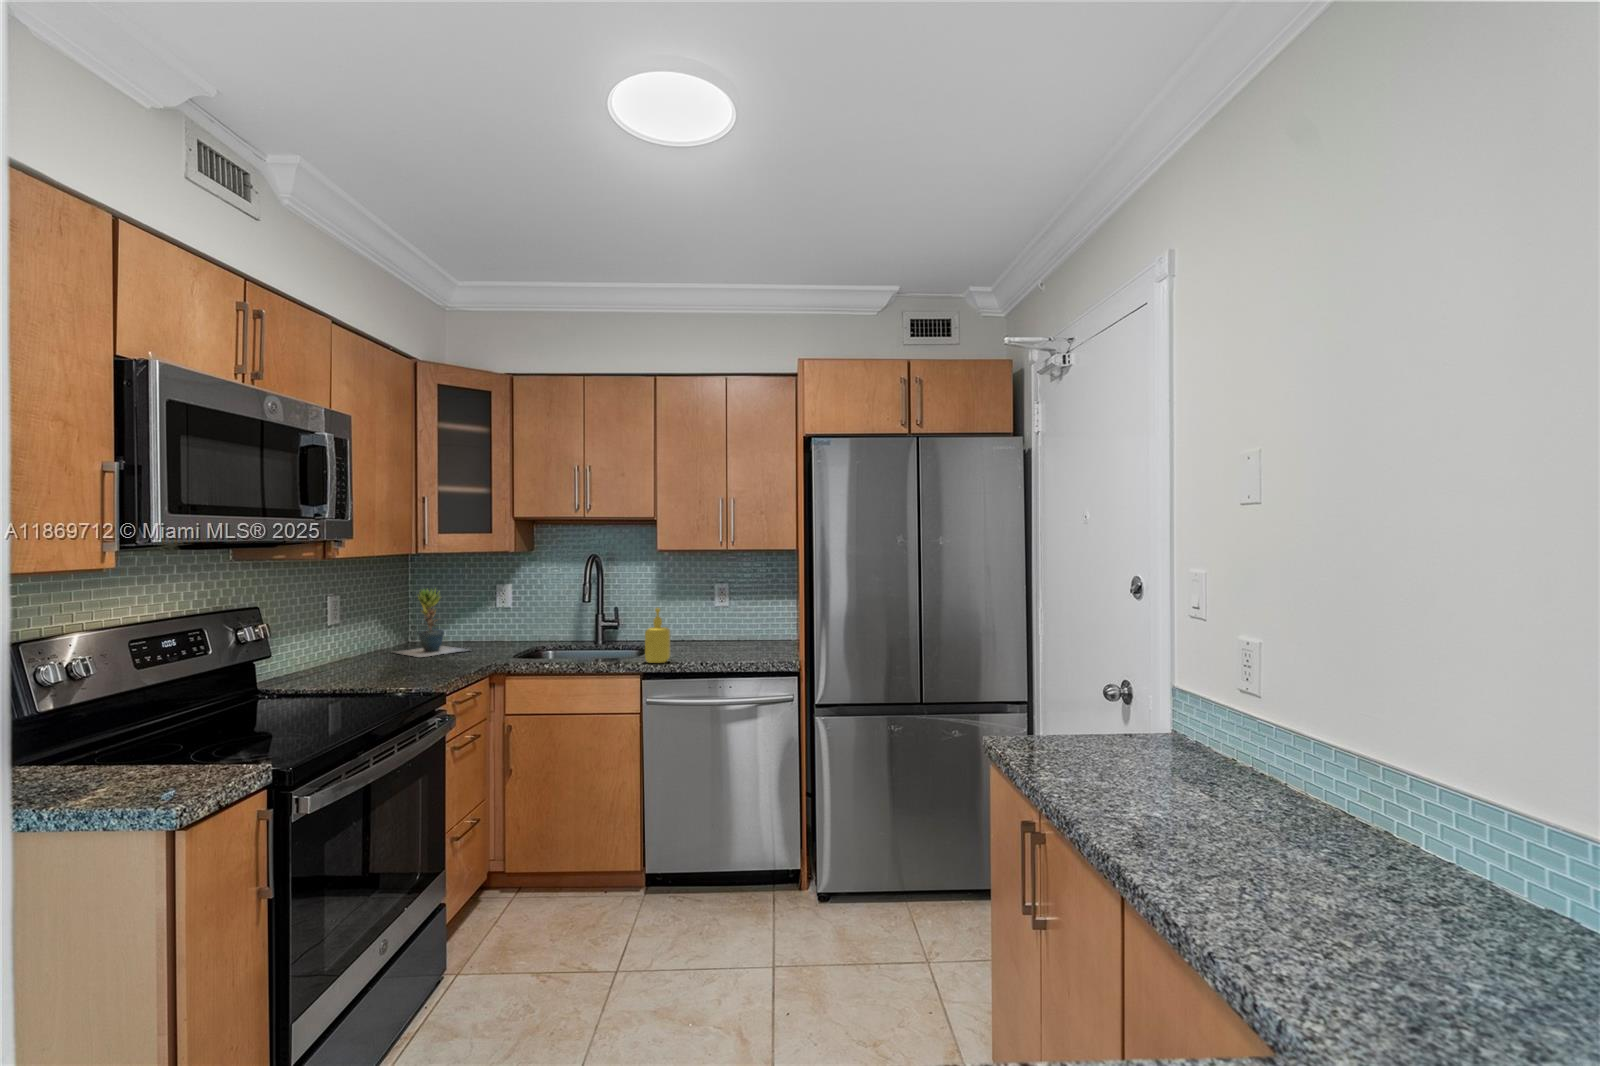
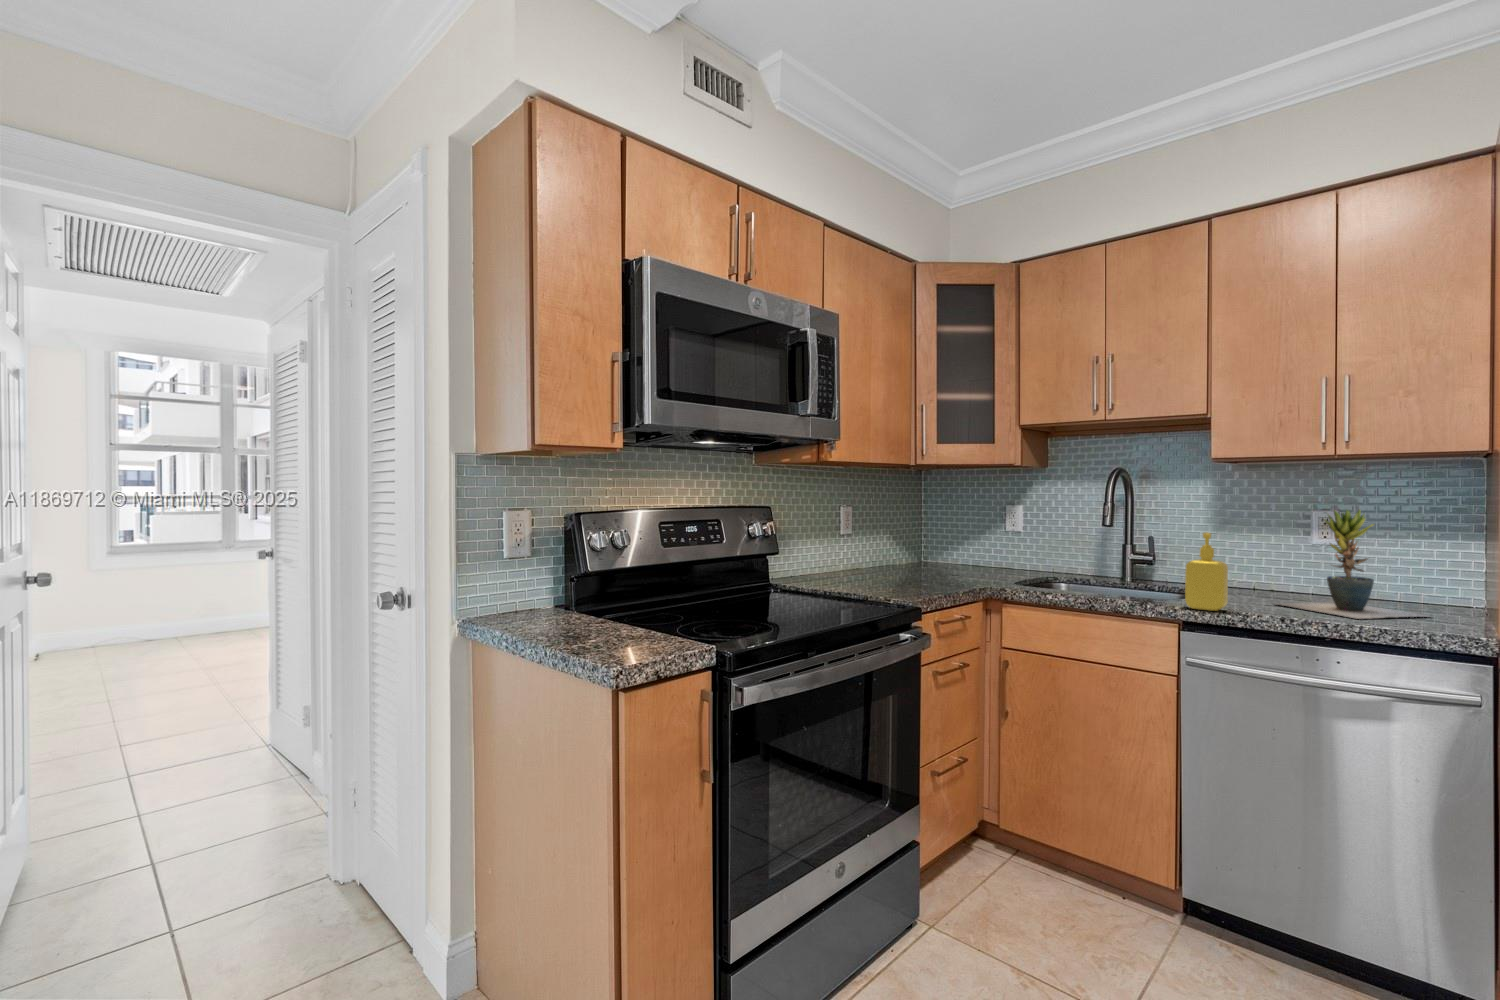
potted plant: present [395,588,468,657] -> present [1279,510,1427,619]

